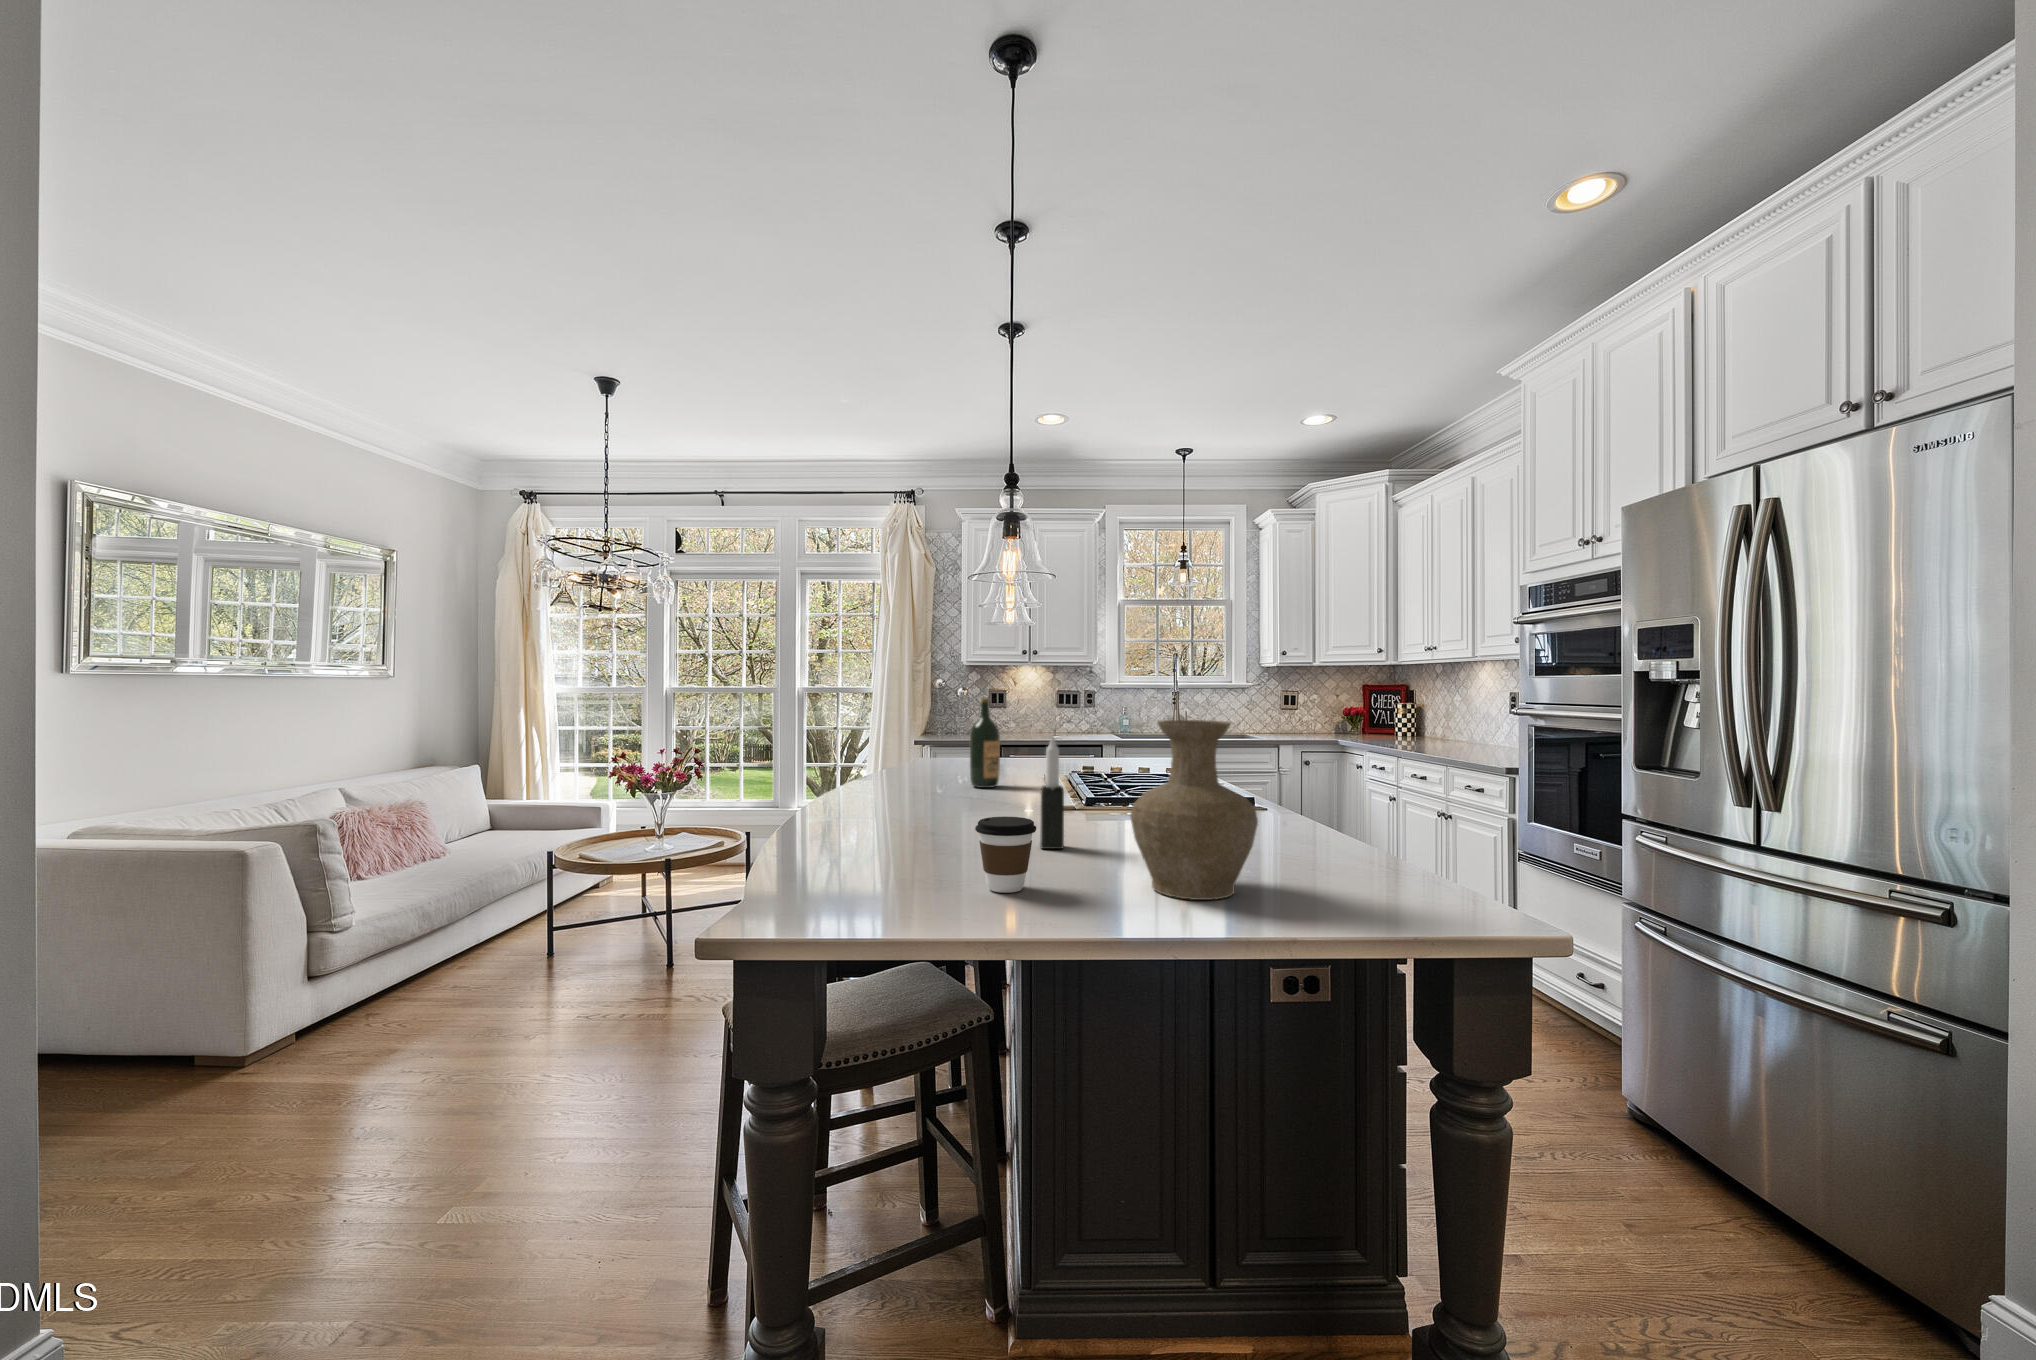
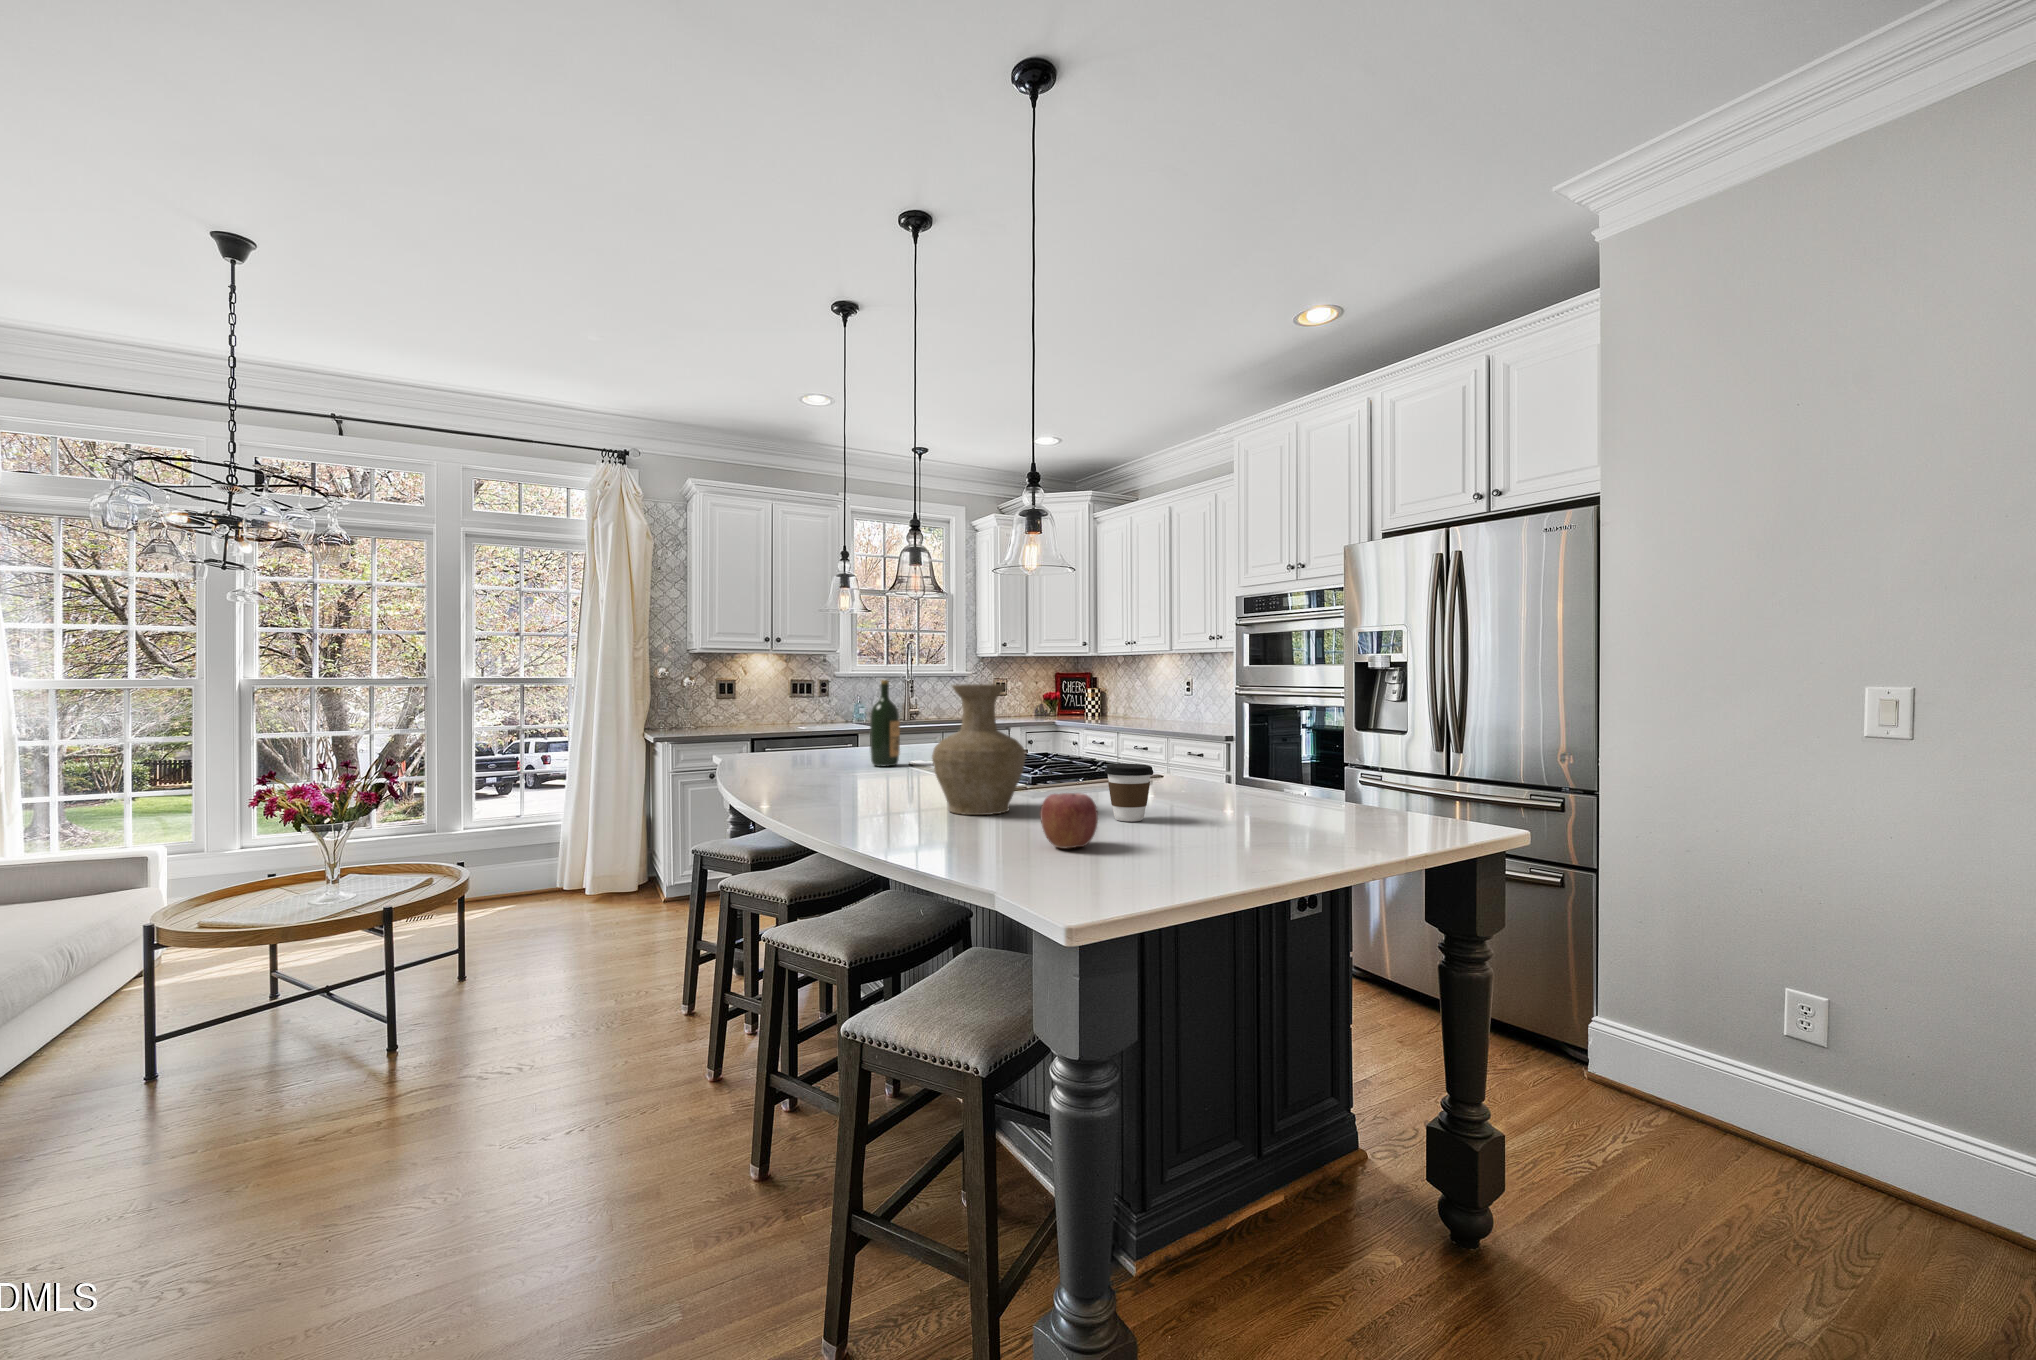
vase: present [1130,720,1258,900] -> present [932,684,1026,815]
candle: present [1040,735,1064,849] -> none [1067,702,1091,798]
apple: none [788,852,863,921] -> present [1040,793,1098,849]

